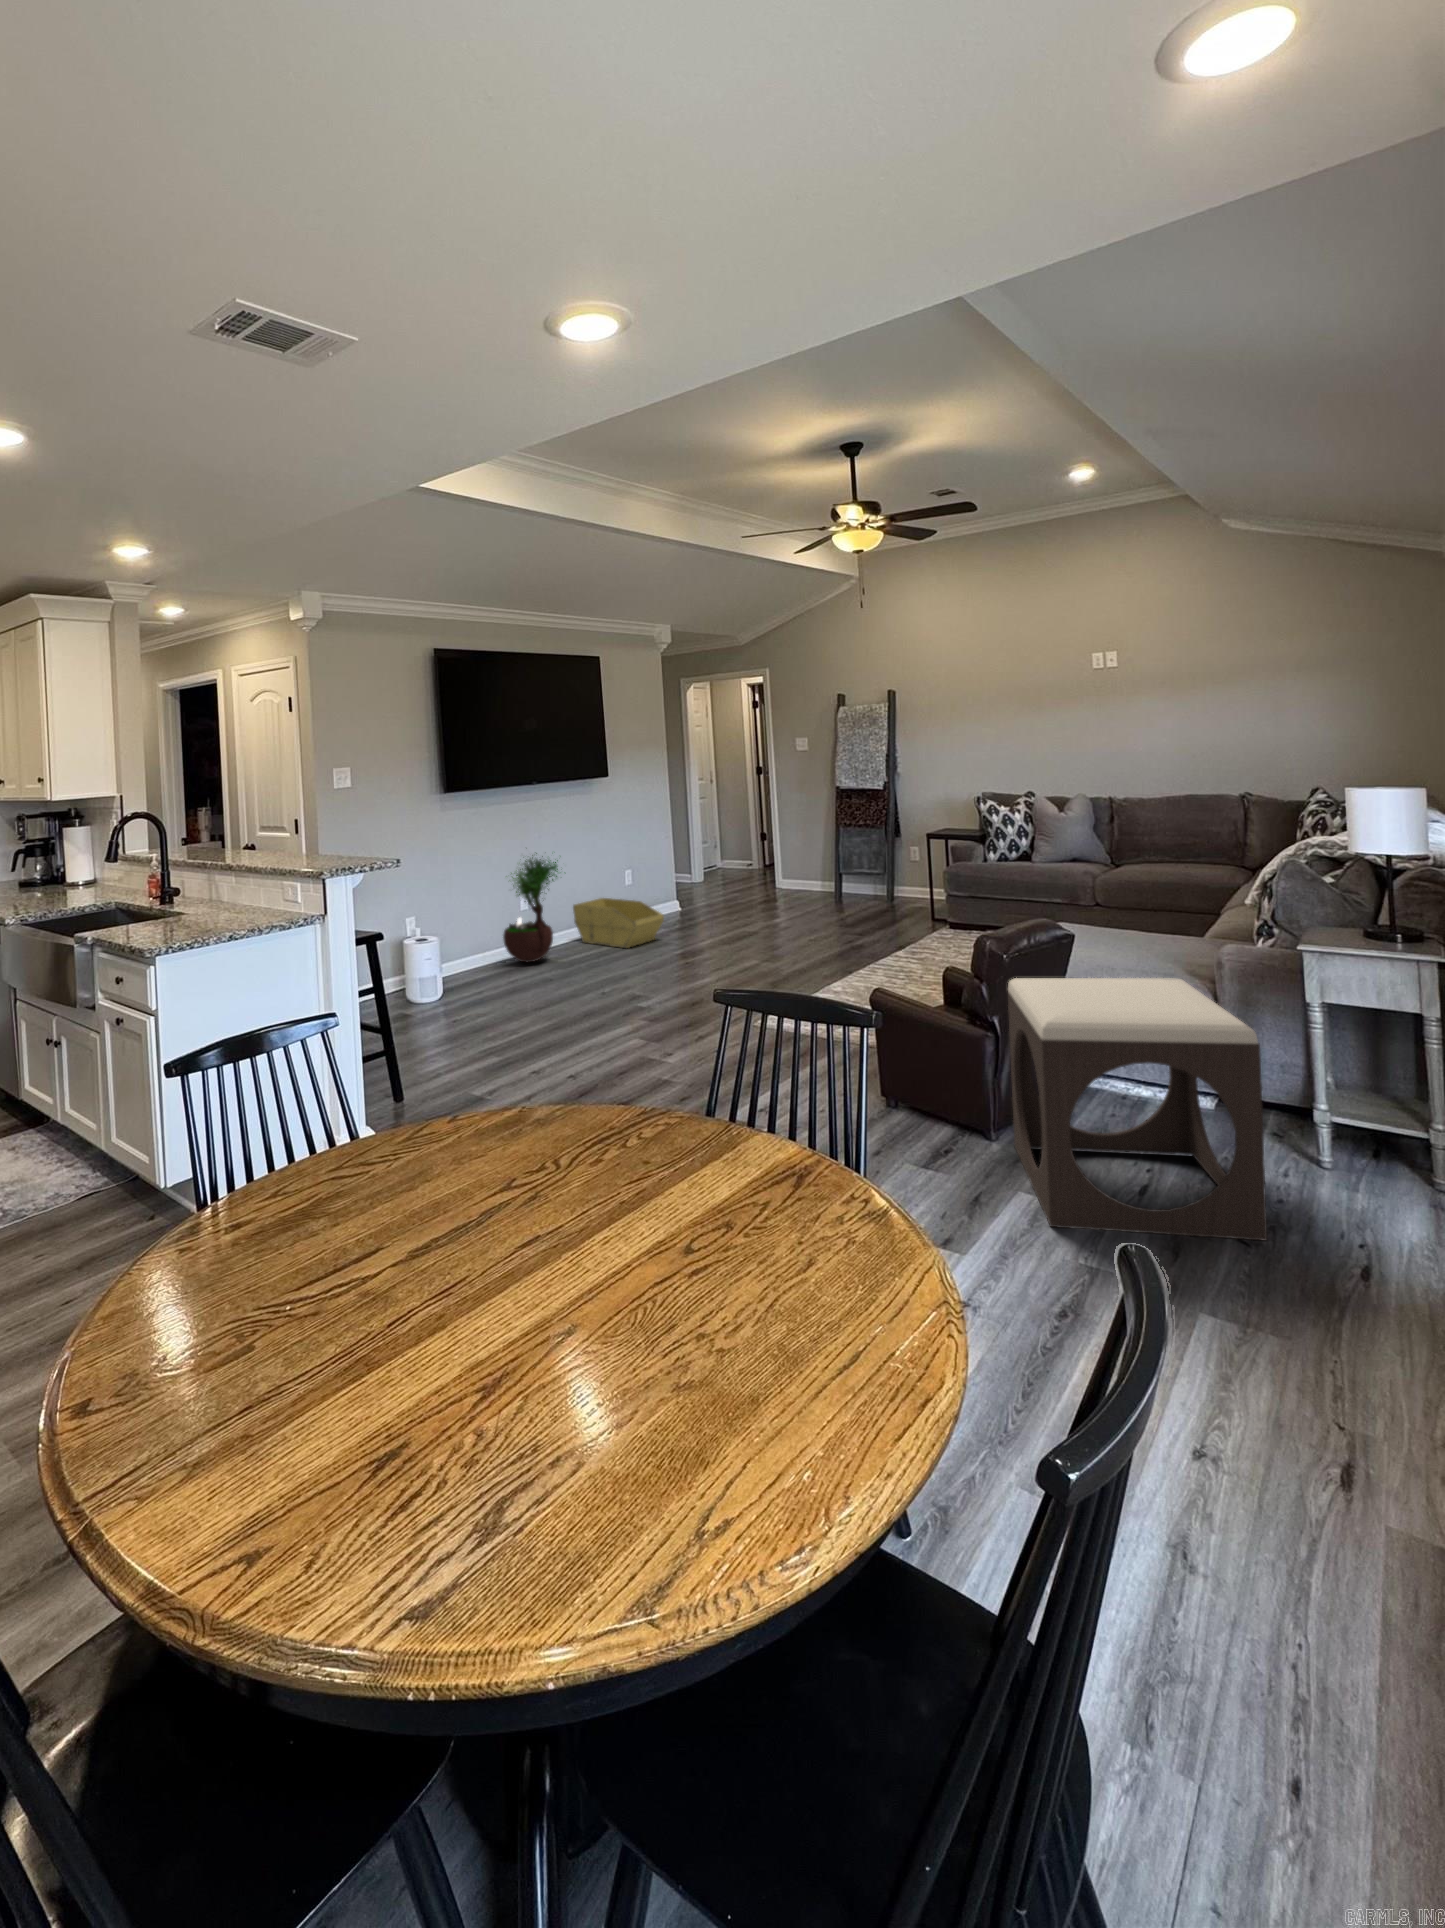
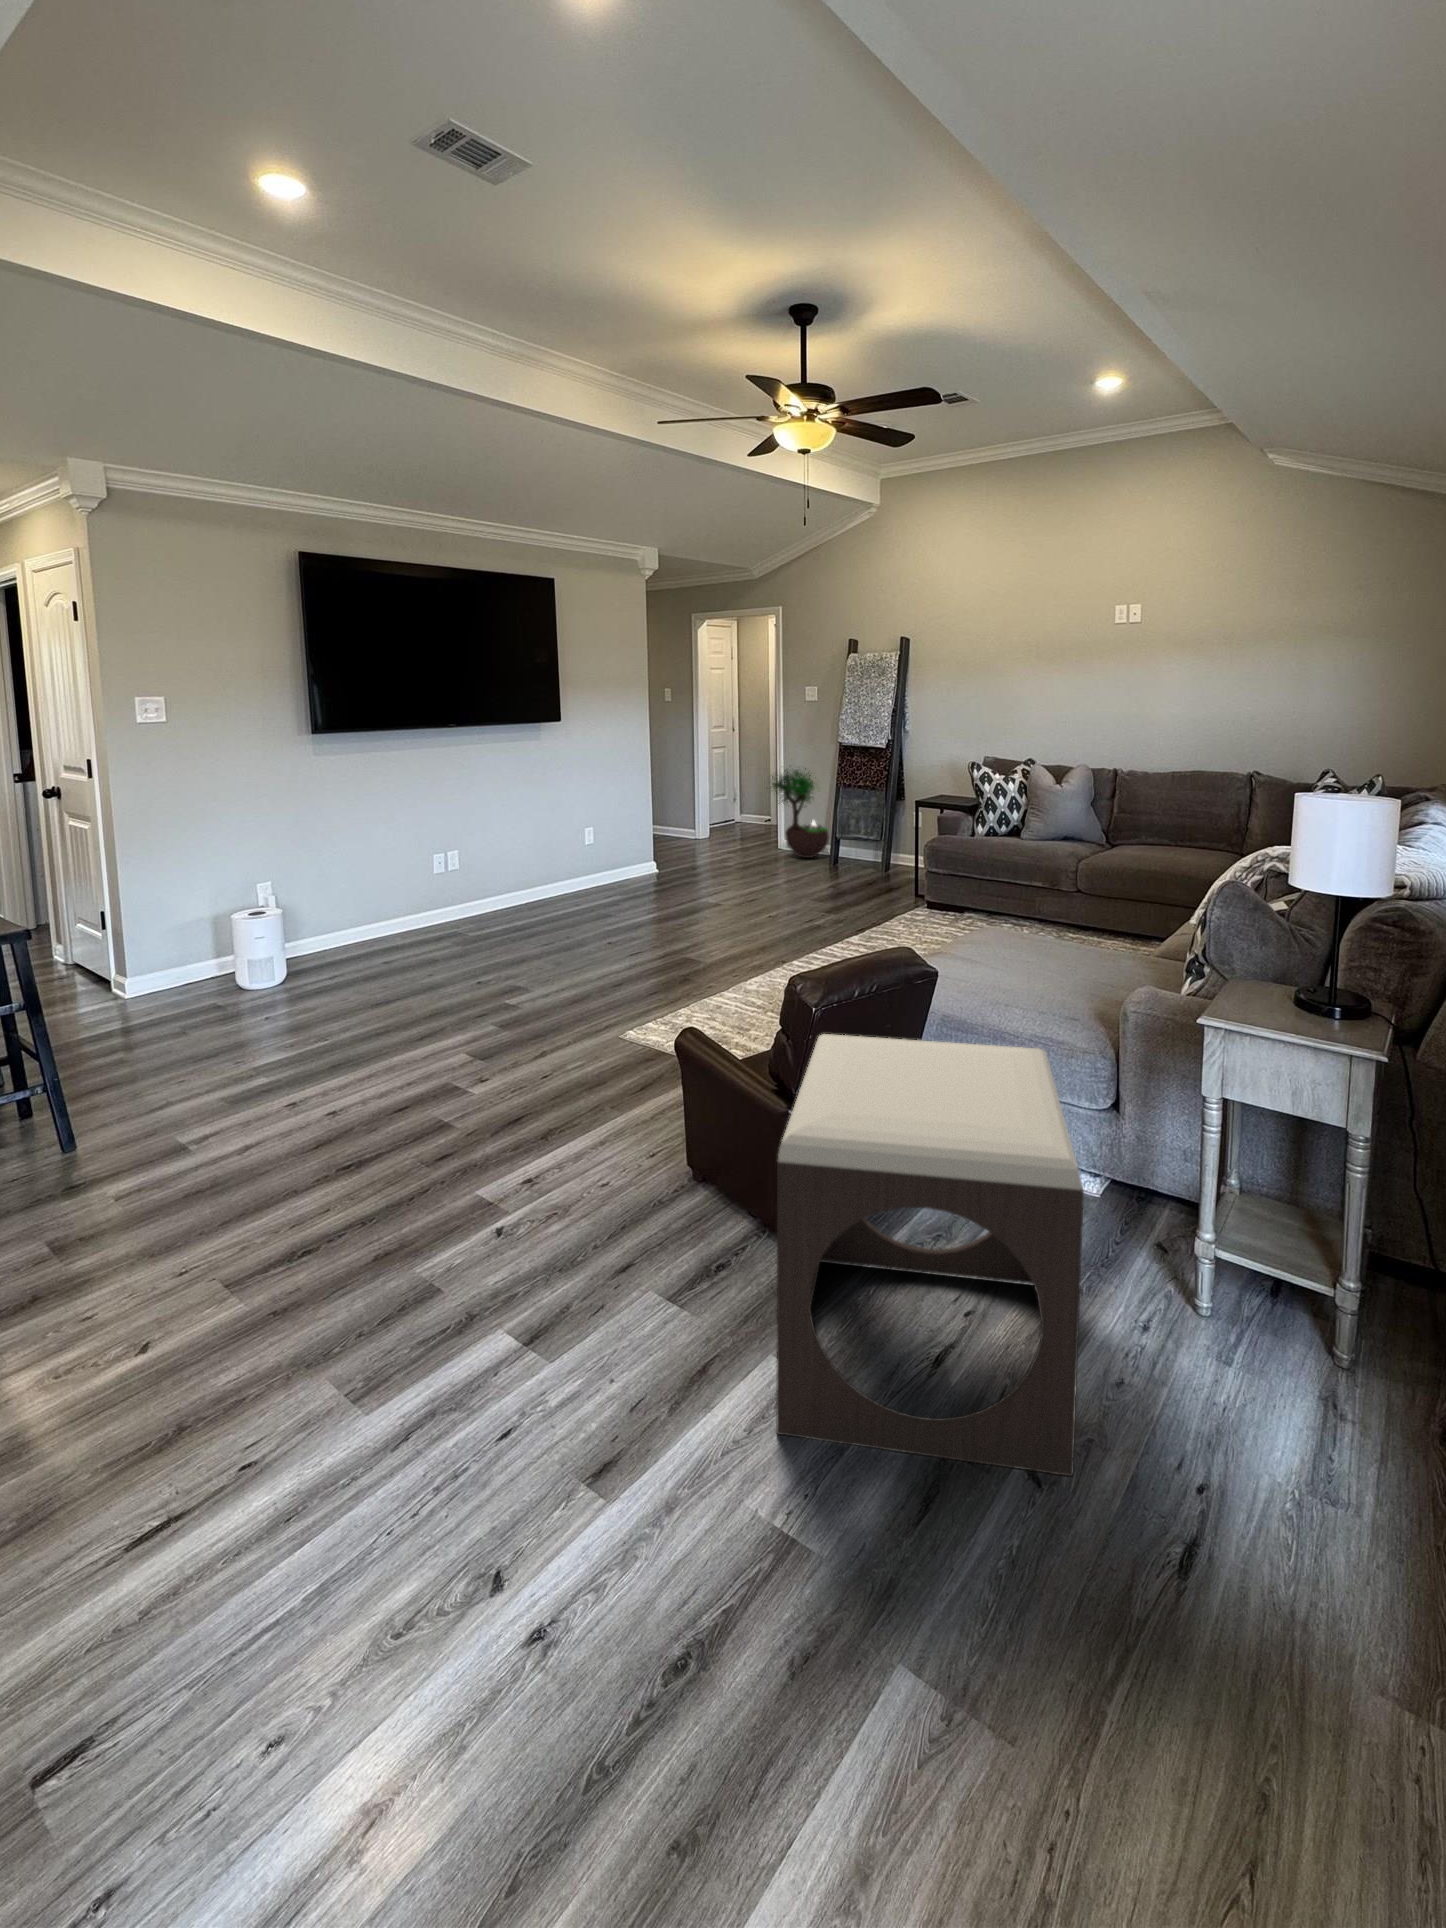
potted tree: present [503,853,558,962] -> present [771,768,829,858]
storage bin: present [573,898,664,948] -> none [507,852,609,914]

